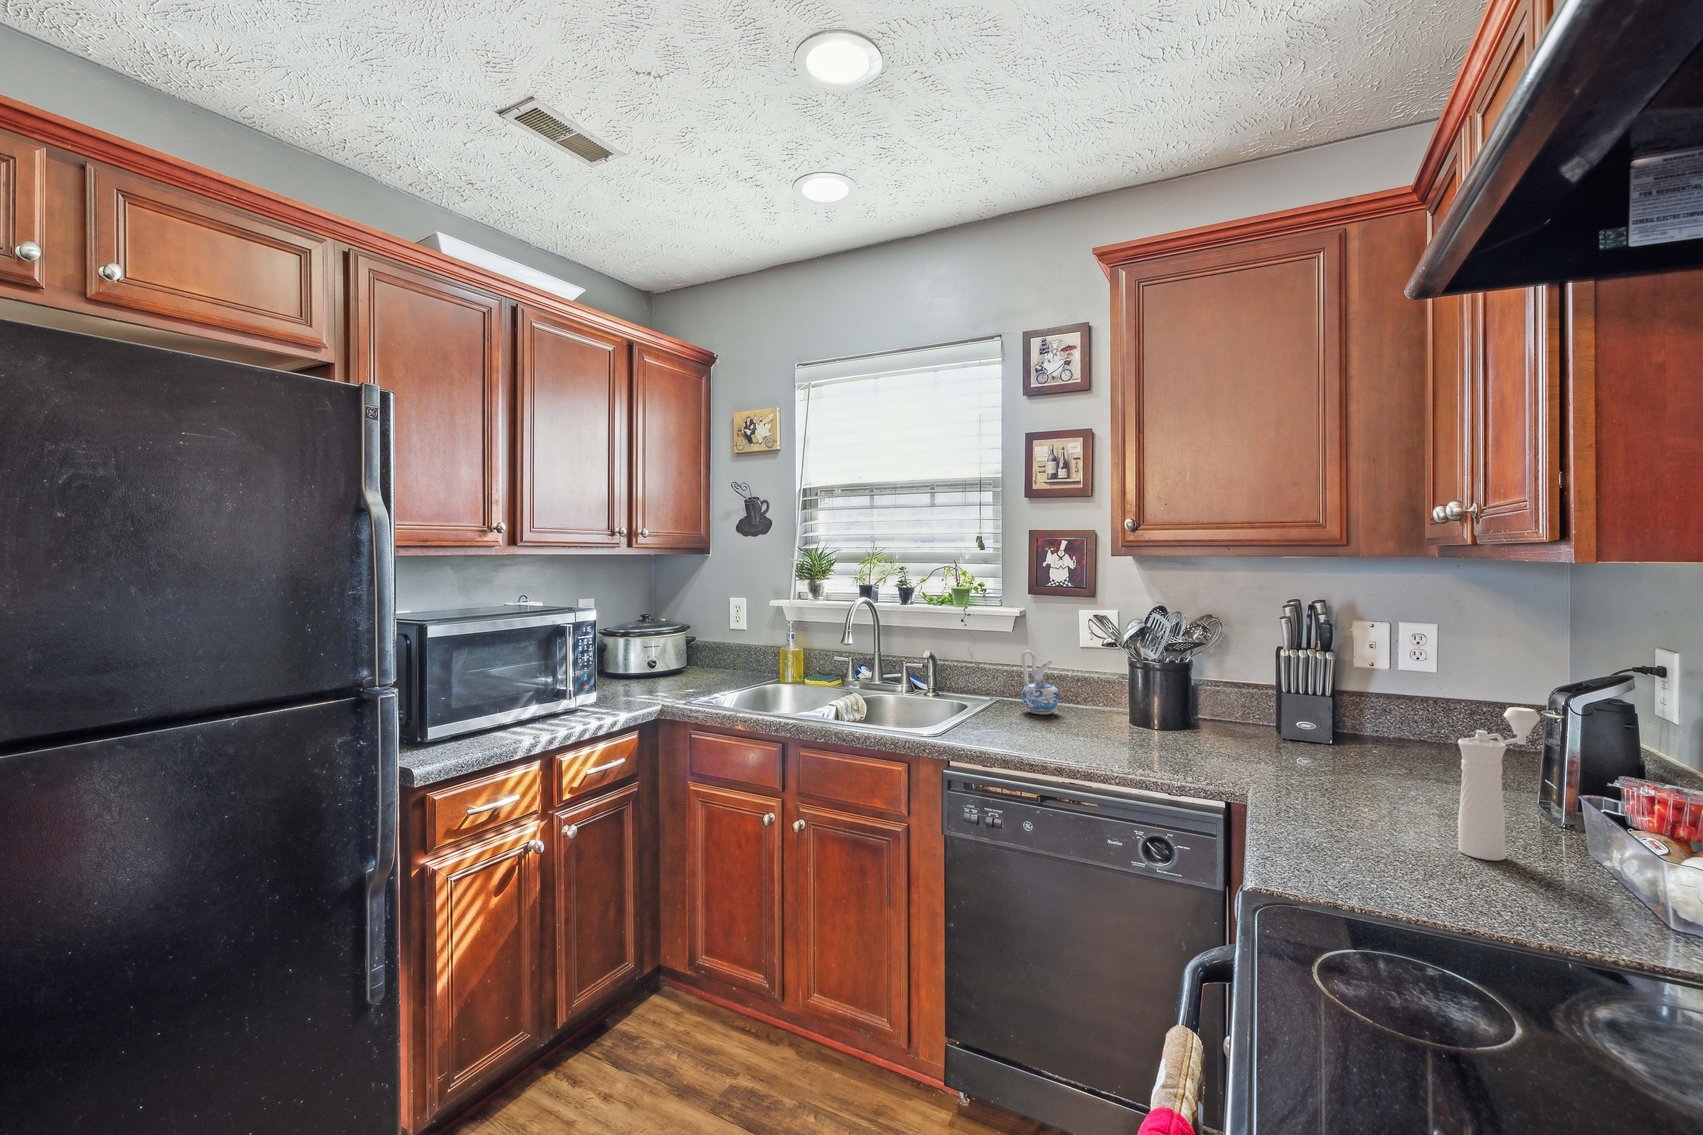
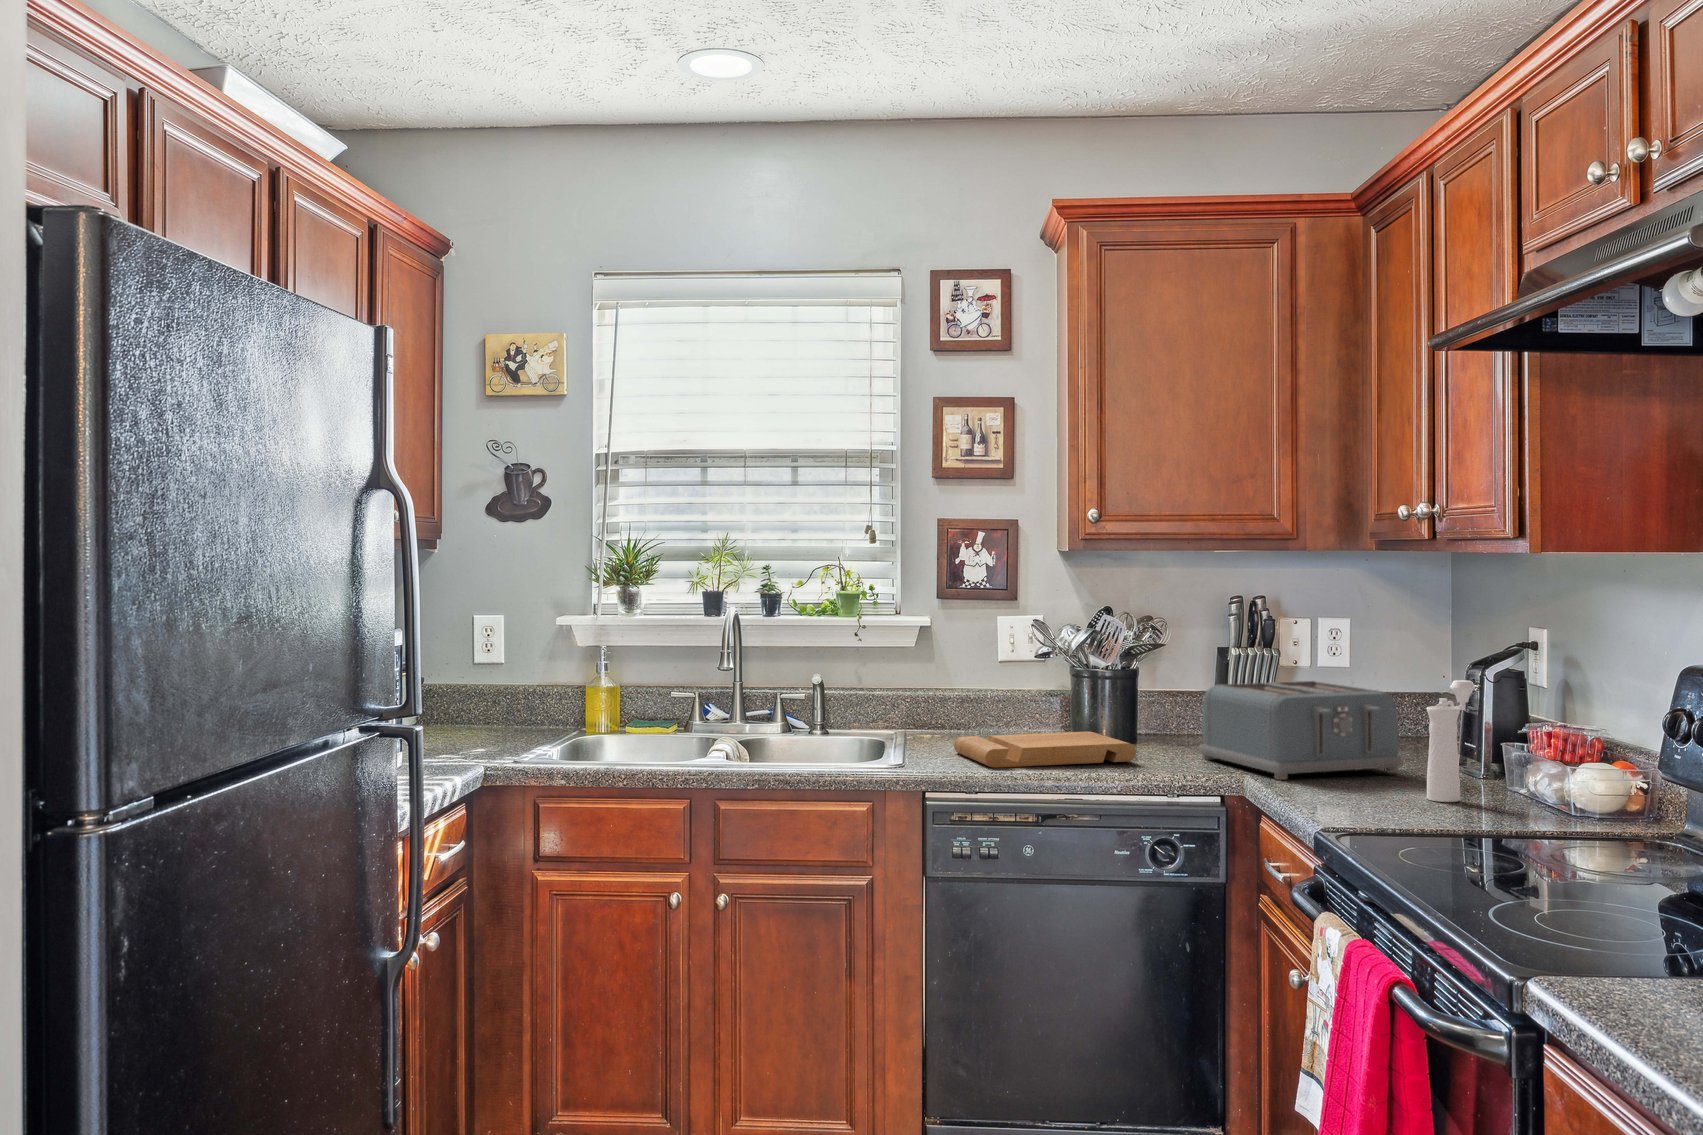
ceramic pitcher: present [1021,650,1059,714] -> none [948,665,993,740]
toaster: none [1231,685,1455,799] -> present [1199,681,1402,780]
cutting board: none [1000,713,1153,752] -> present [954,731,1136,768]

